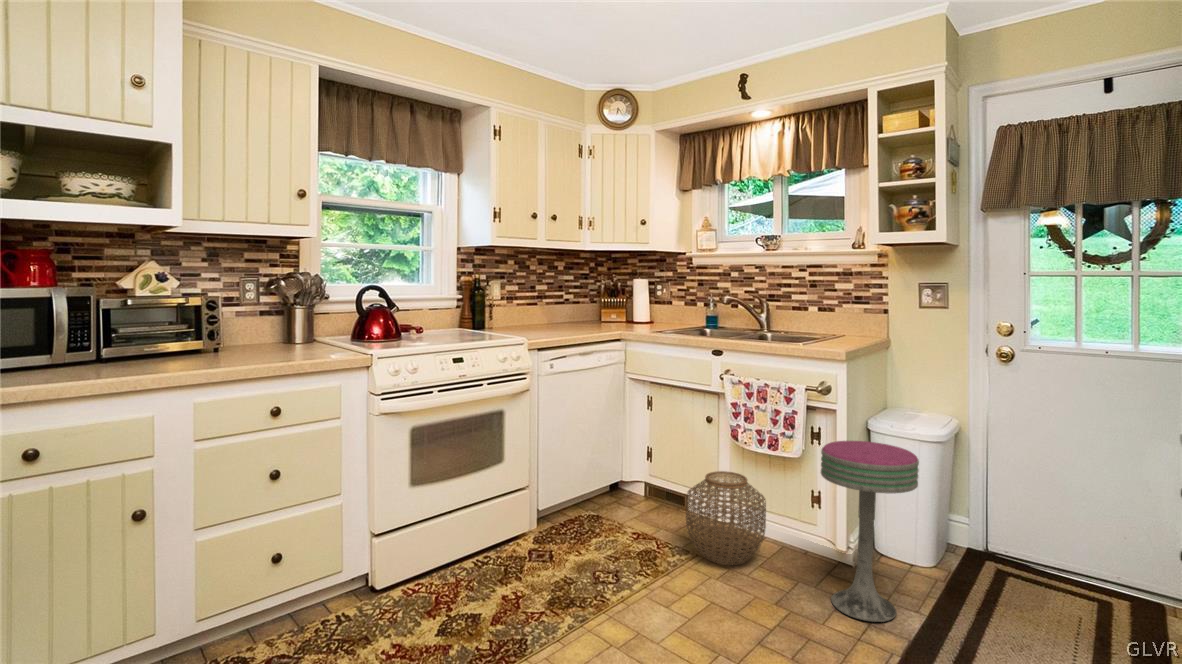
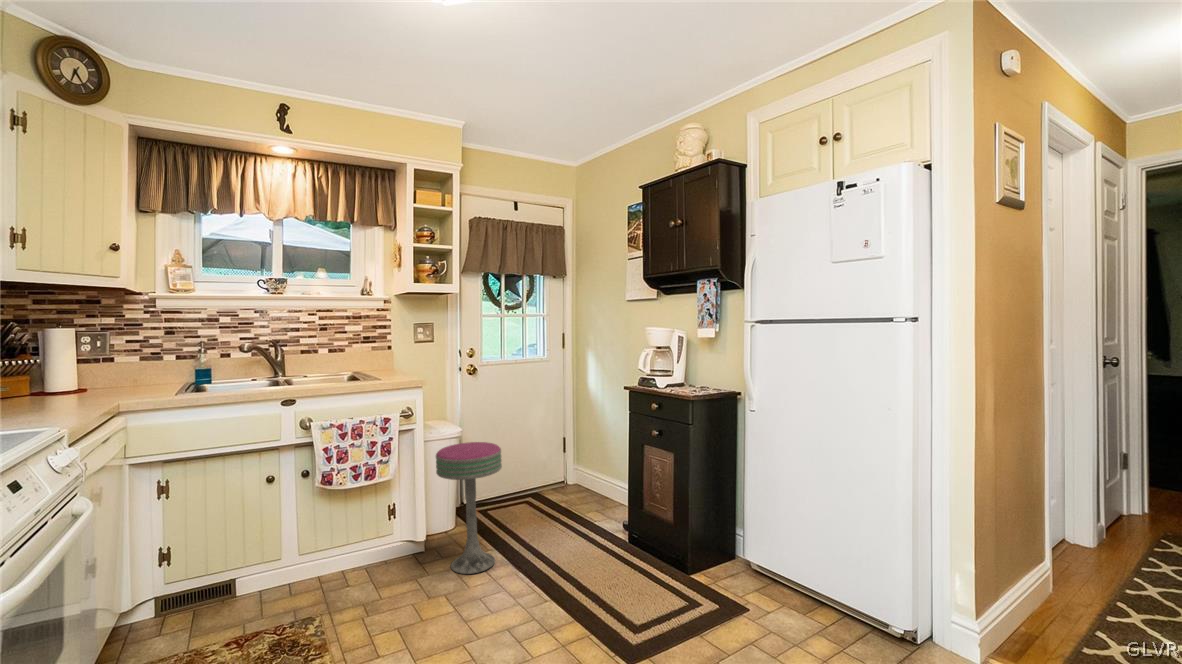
woven basket: present [686,471,766,565] -> none [305,511,389,606]

